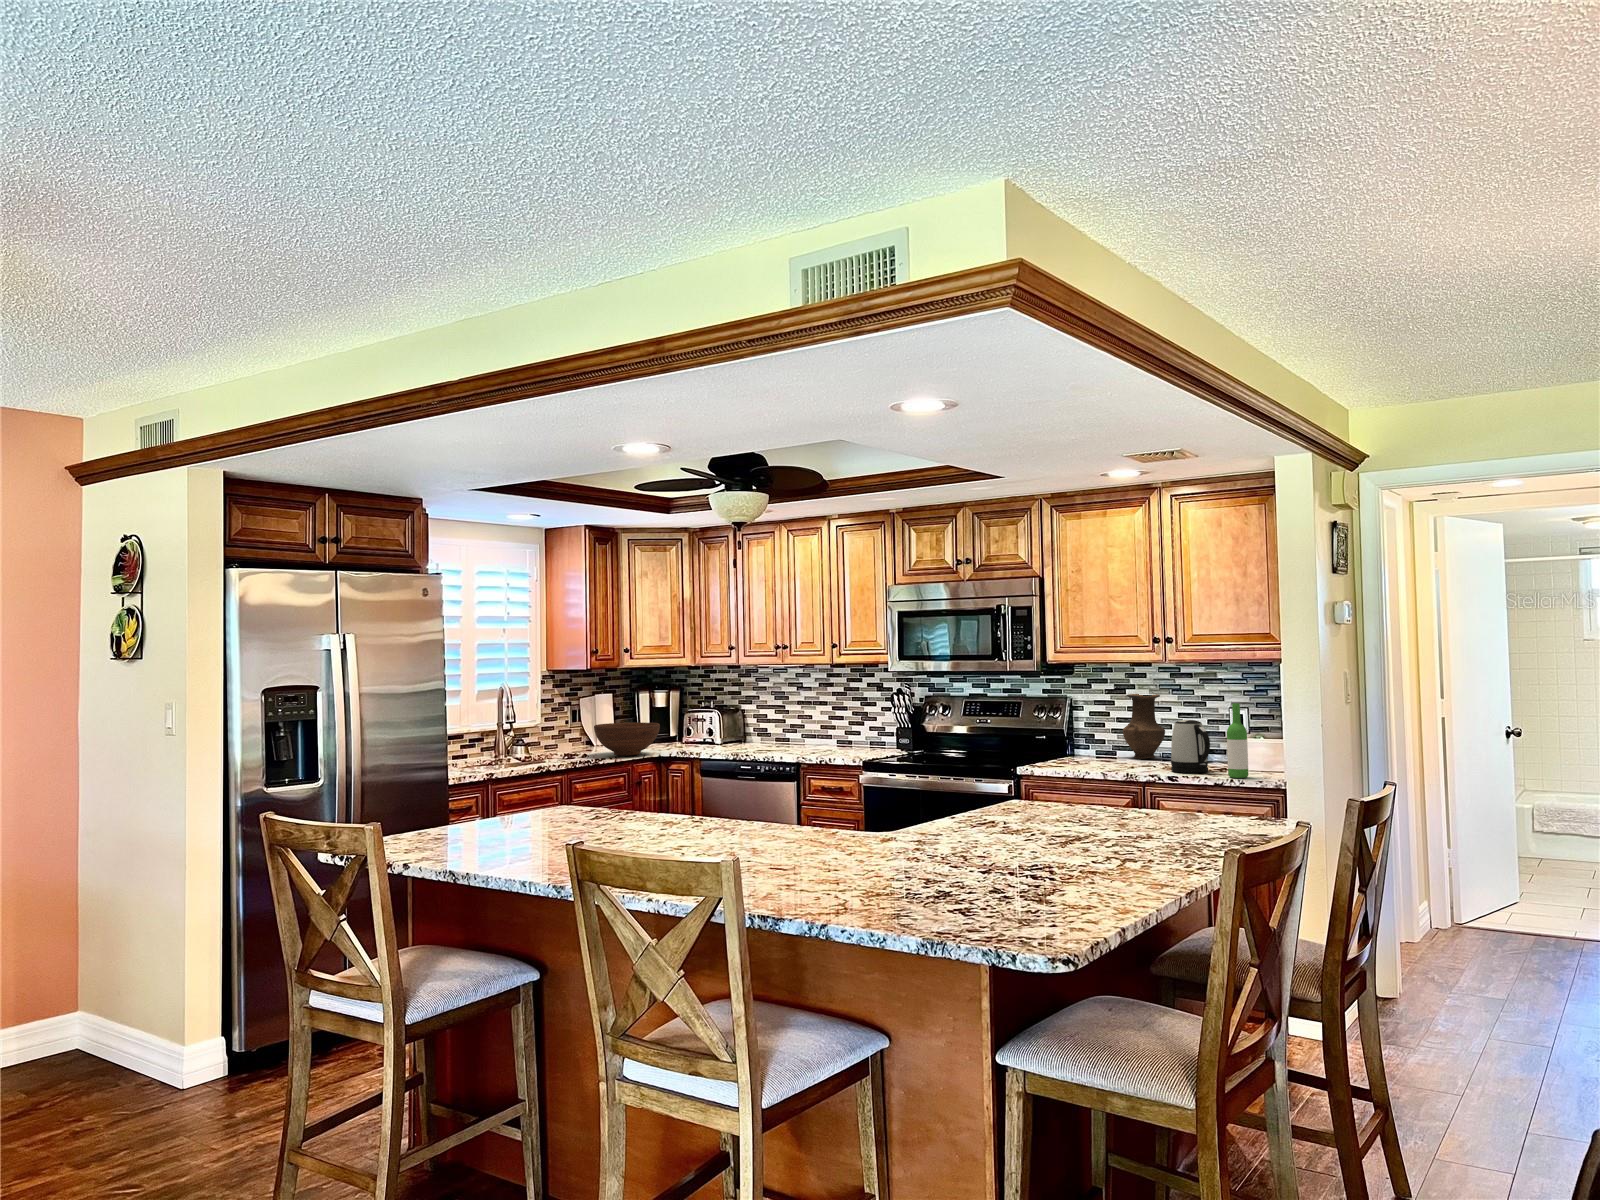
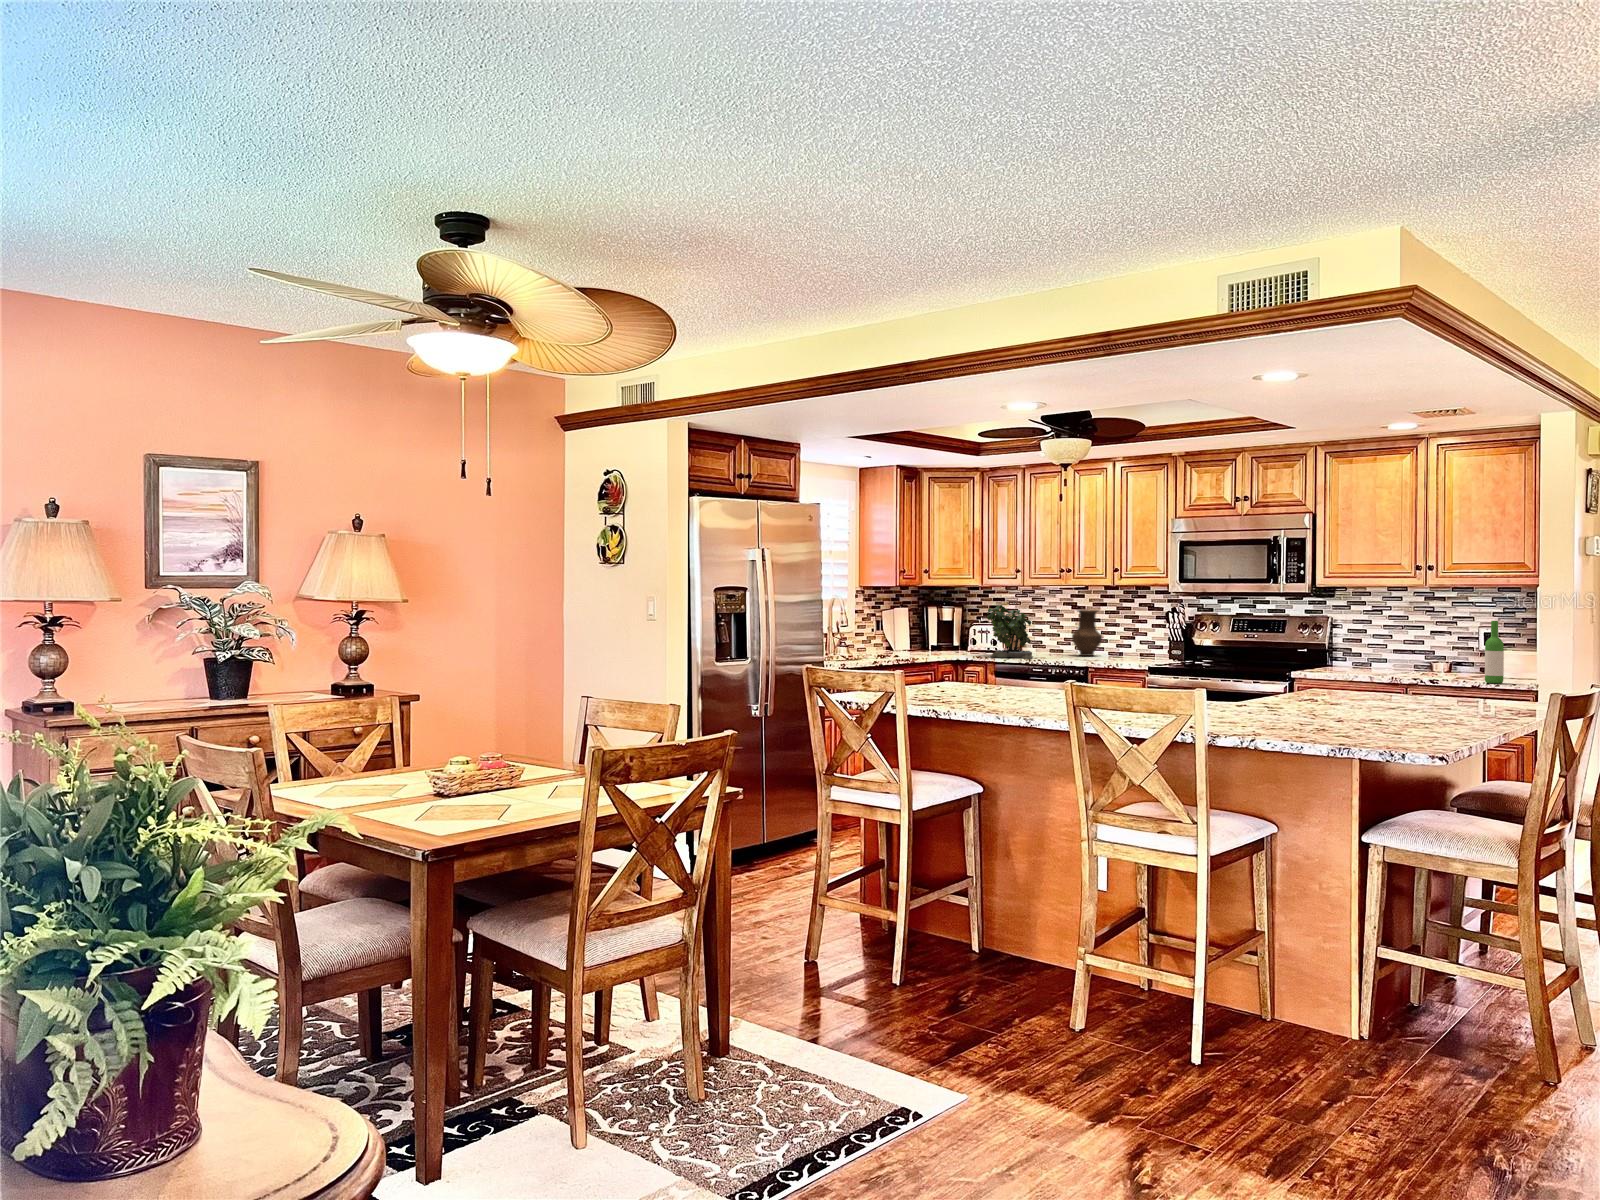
potted plant: none [694,686,749,752] -> present [987,603,1033,658]
vase: present [1123,694,1165,759] -> present [1072,609,1103,656]
kettle: present [1171,720,1210,773] -> none [1430,635,1468,679]
fruit bowl: present [594,722,660,756] -> none [905,632,960,658]

